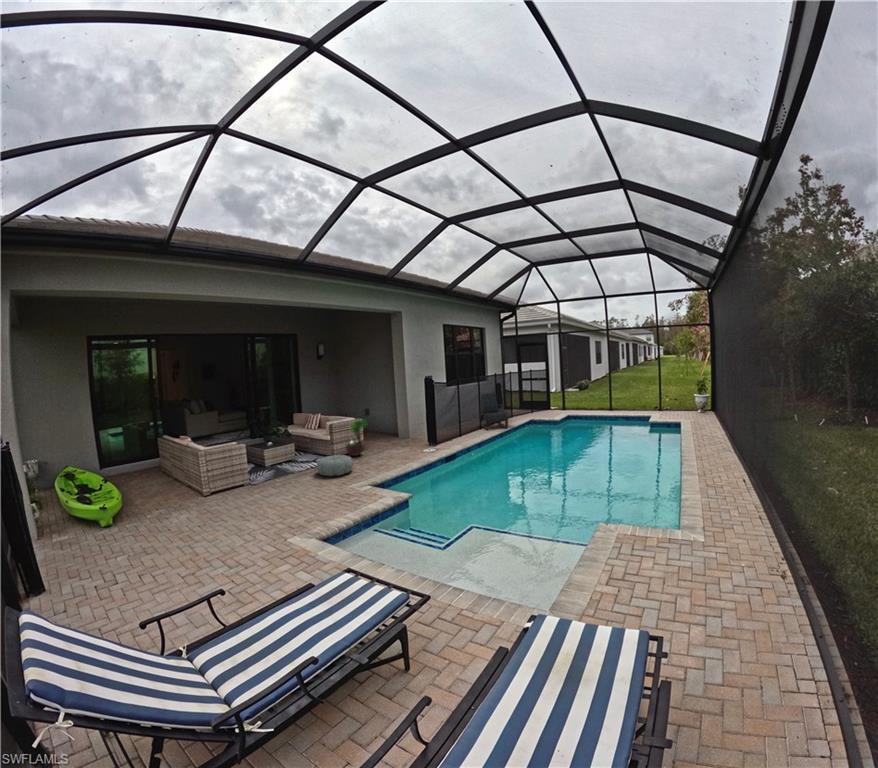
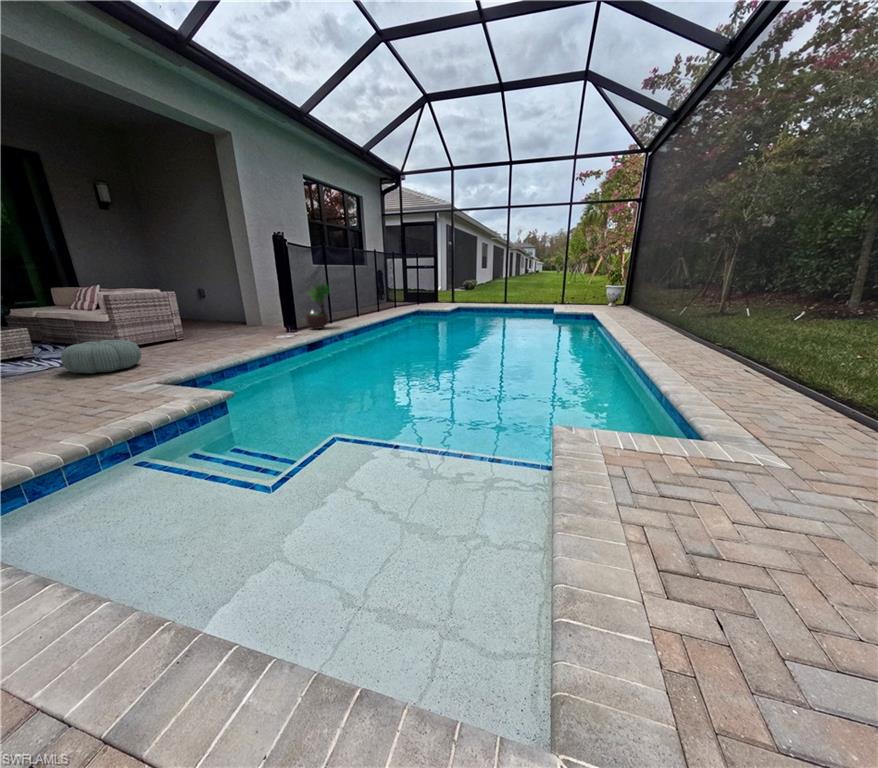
lounge chair: present [480,393,508,430] -> none [357,275,394,319]
potted tree: present [346,419,365,456] -> present [306,284,330,329]

